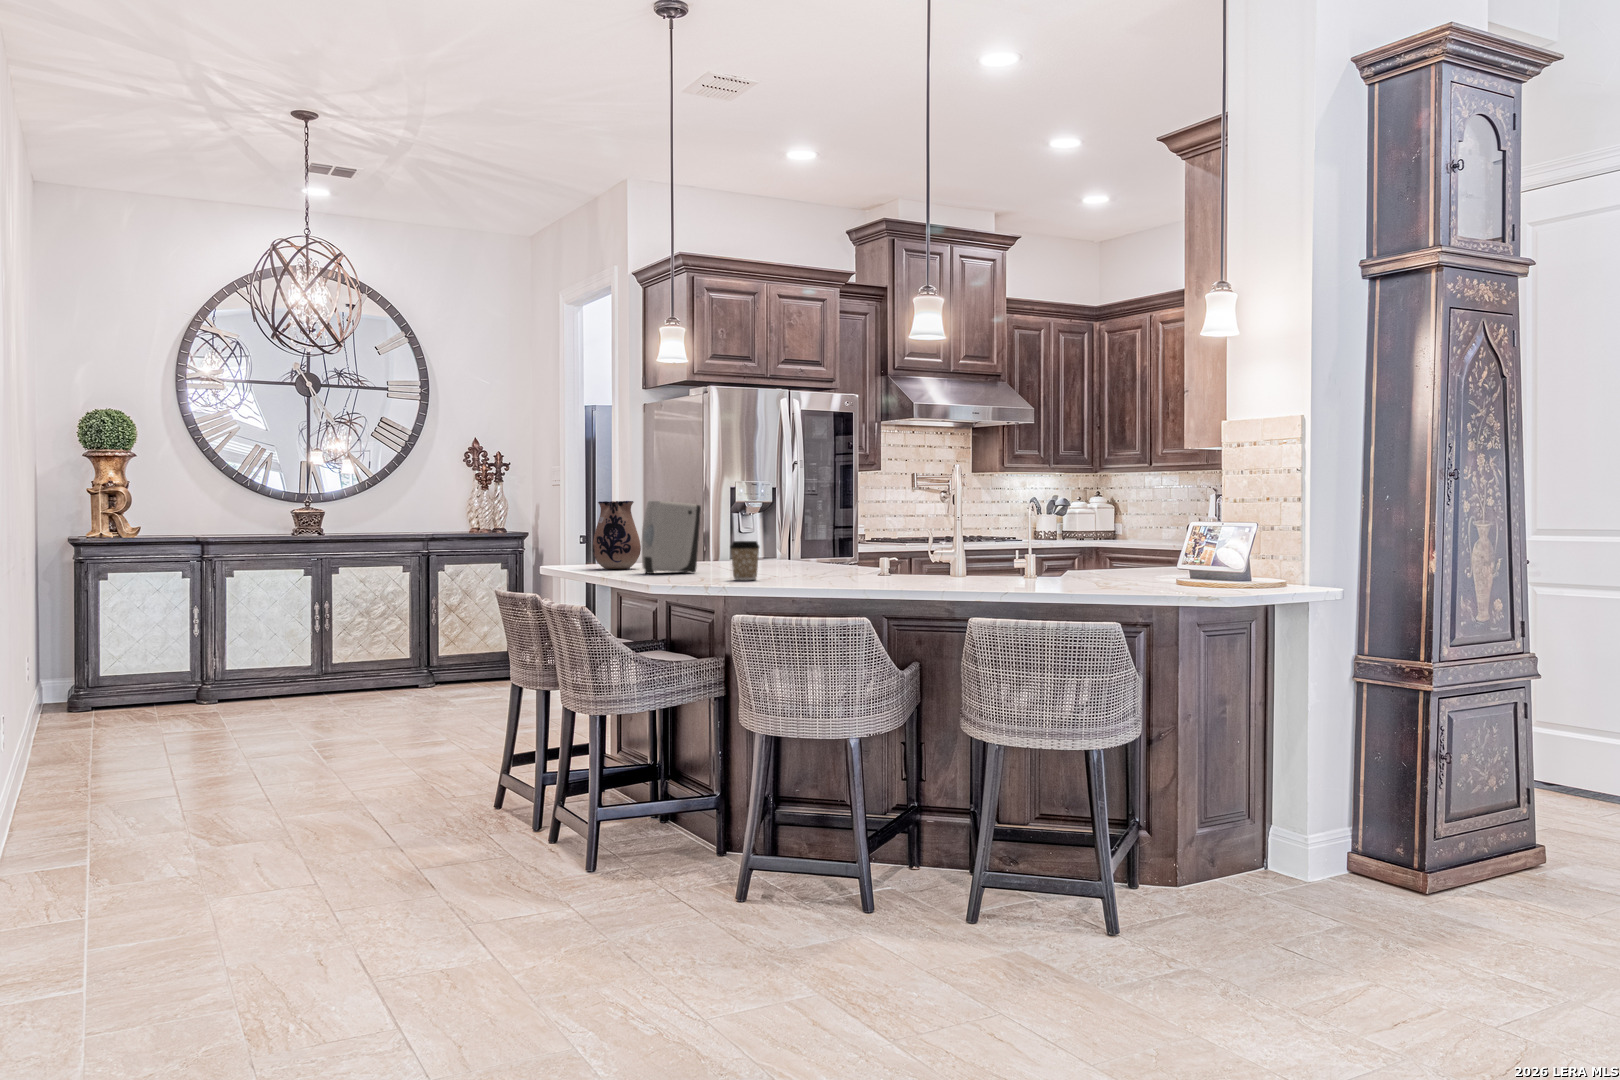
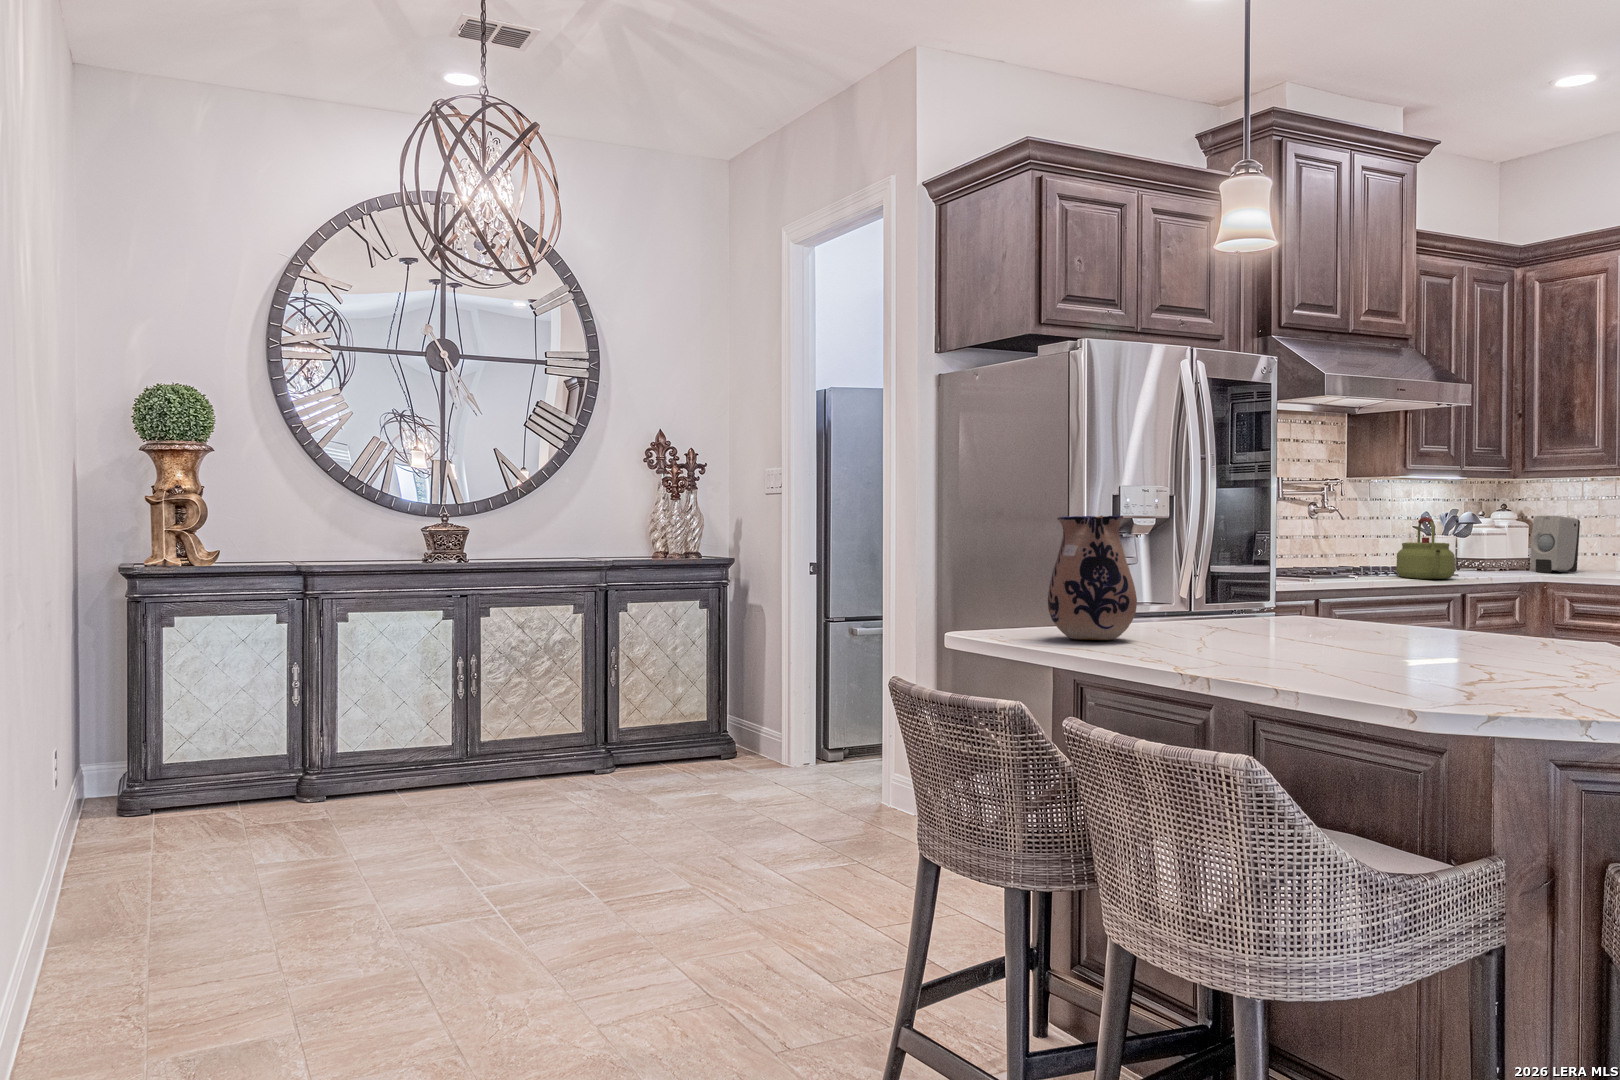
soap dispenser: present [641,501,701,574] -> present [1531,516,1580,573]
kettle: none [986,502,1023,545] -> present [1396,517,1455,579]
coffee cup: present [731,541,759,580] -> none [1494,602,1569,689]

